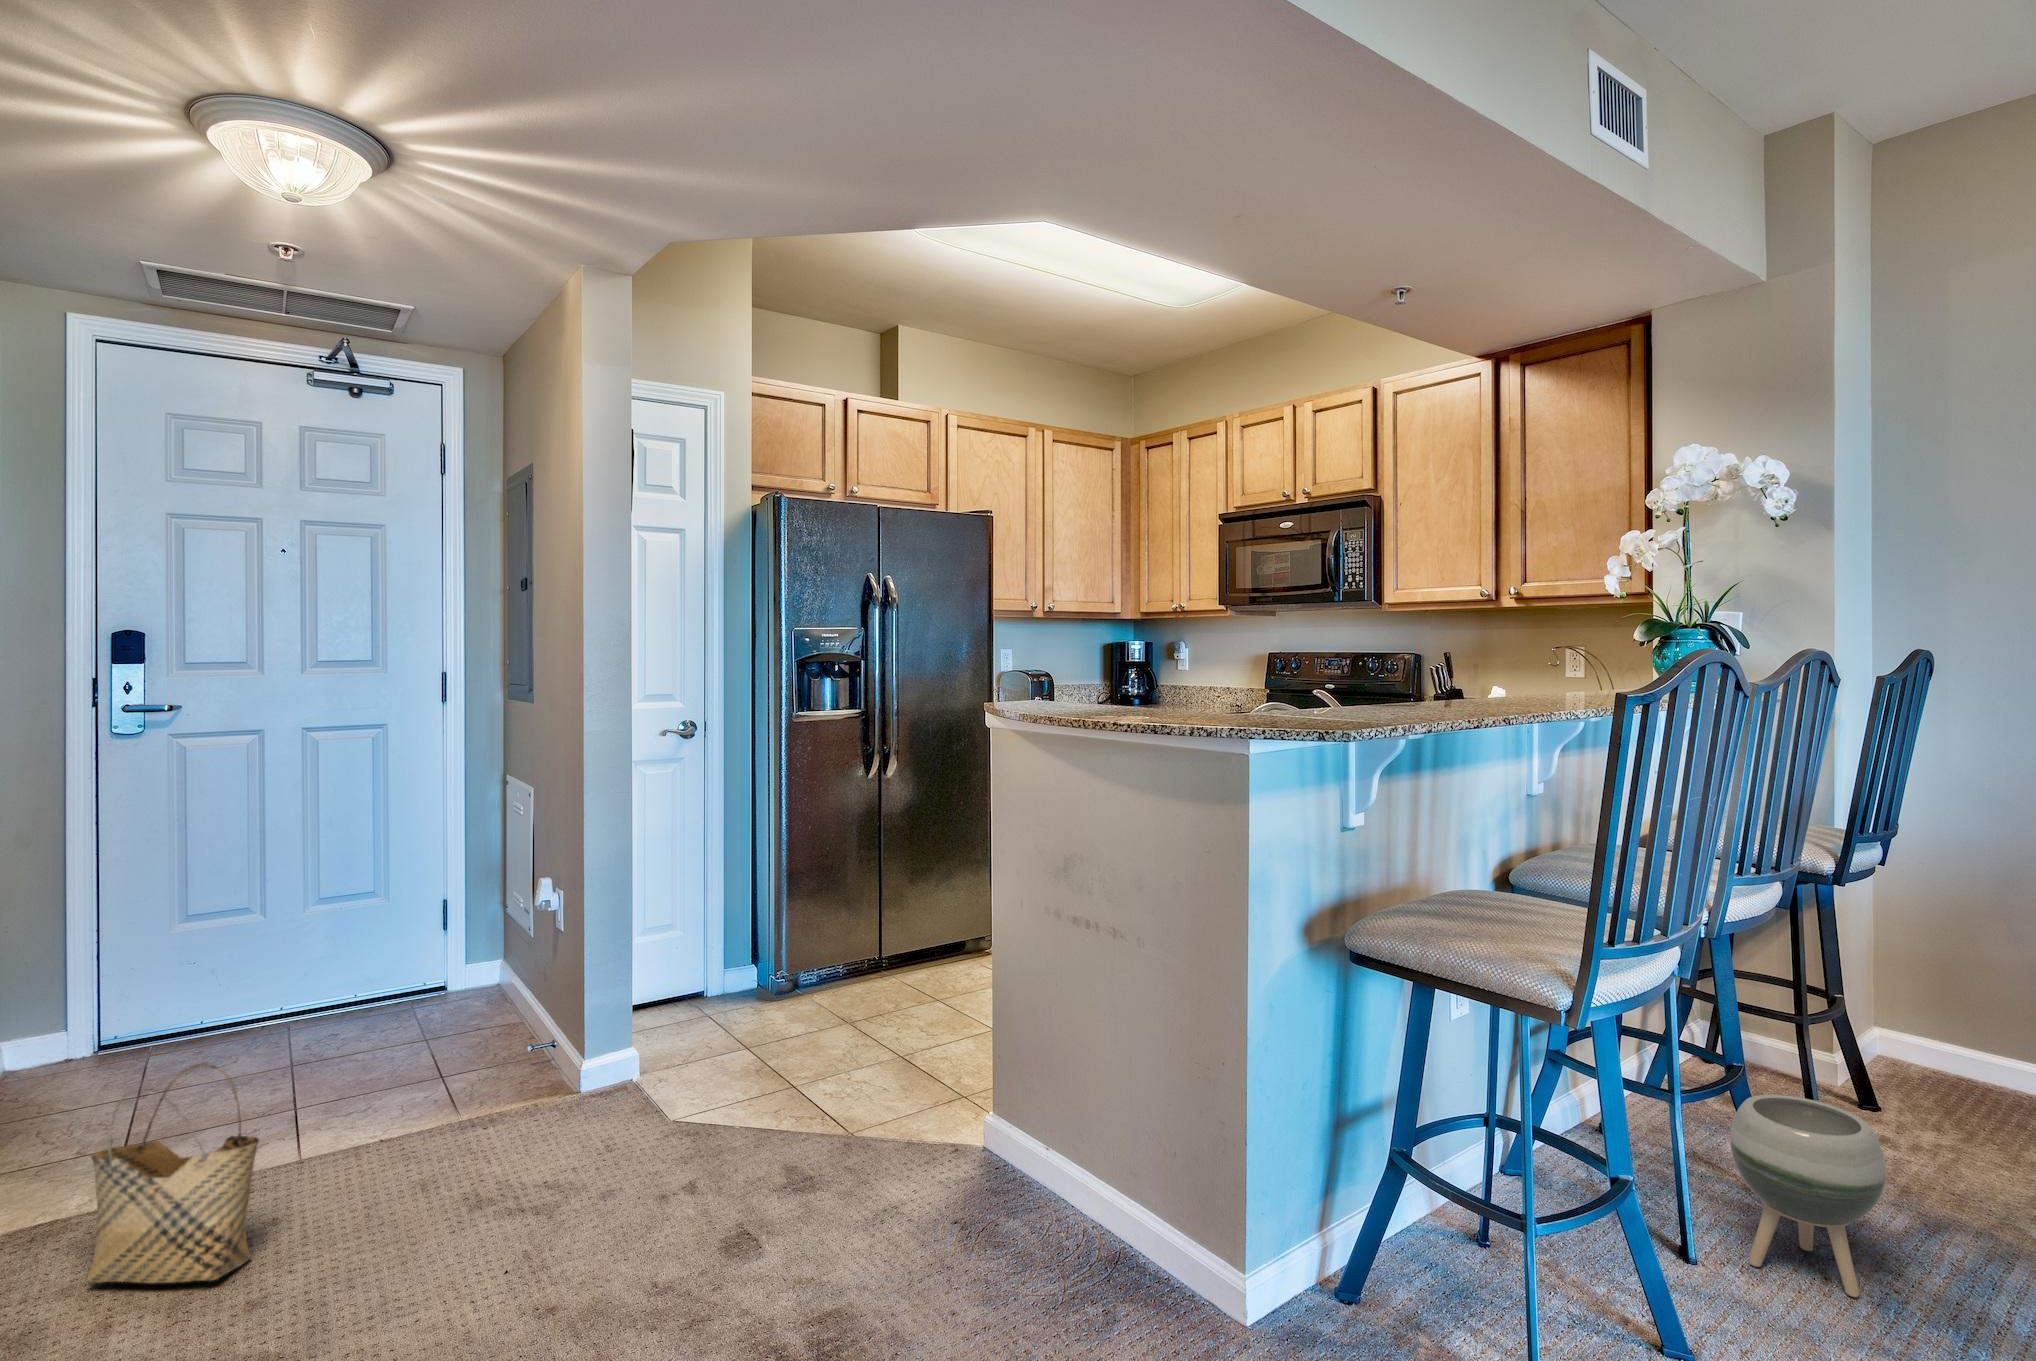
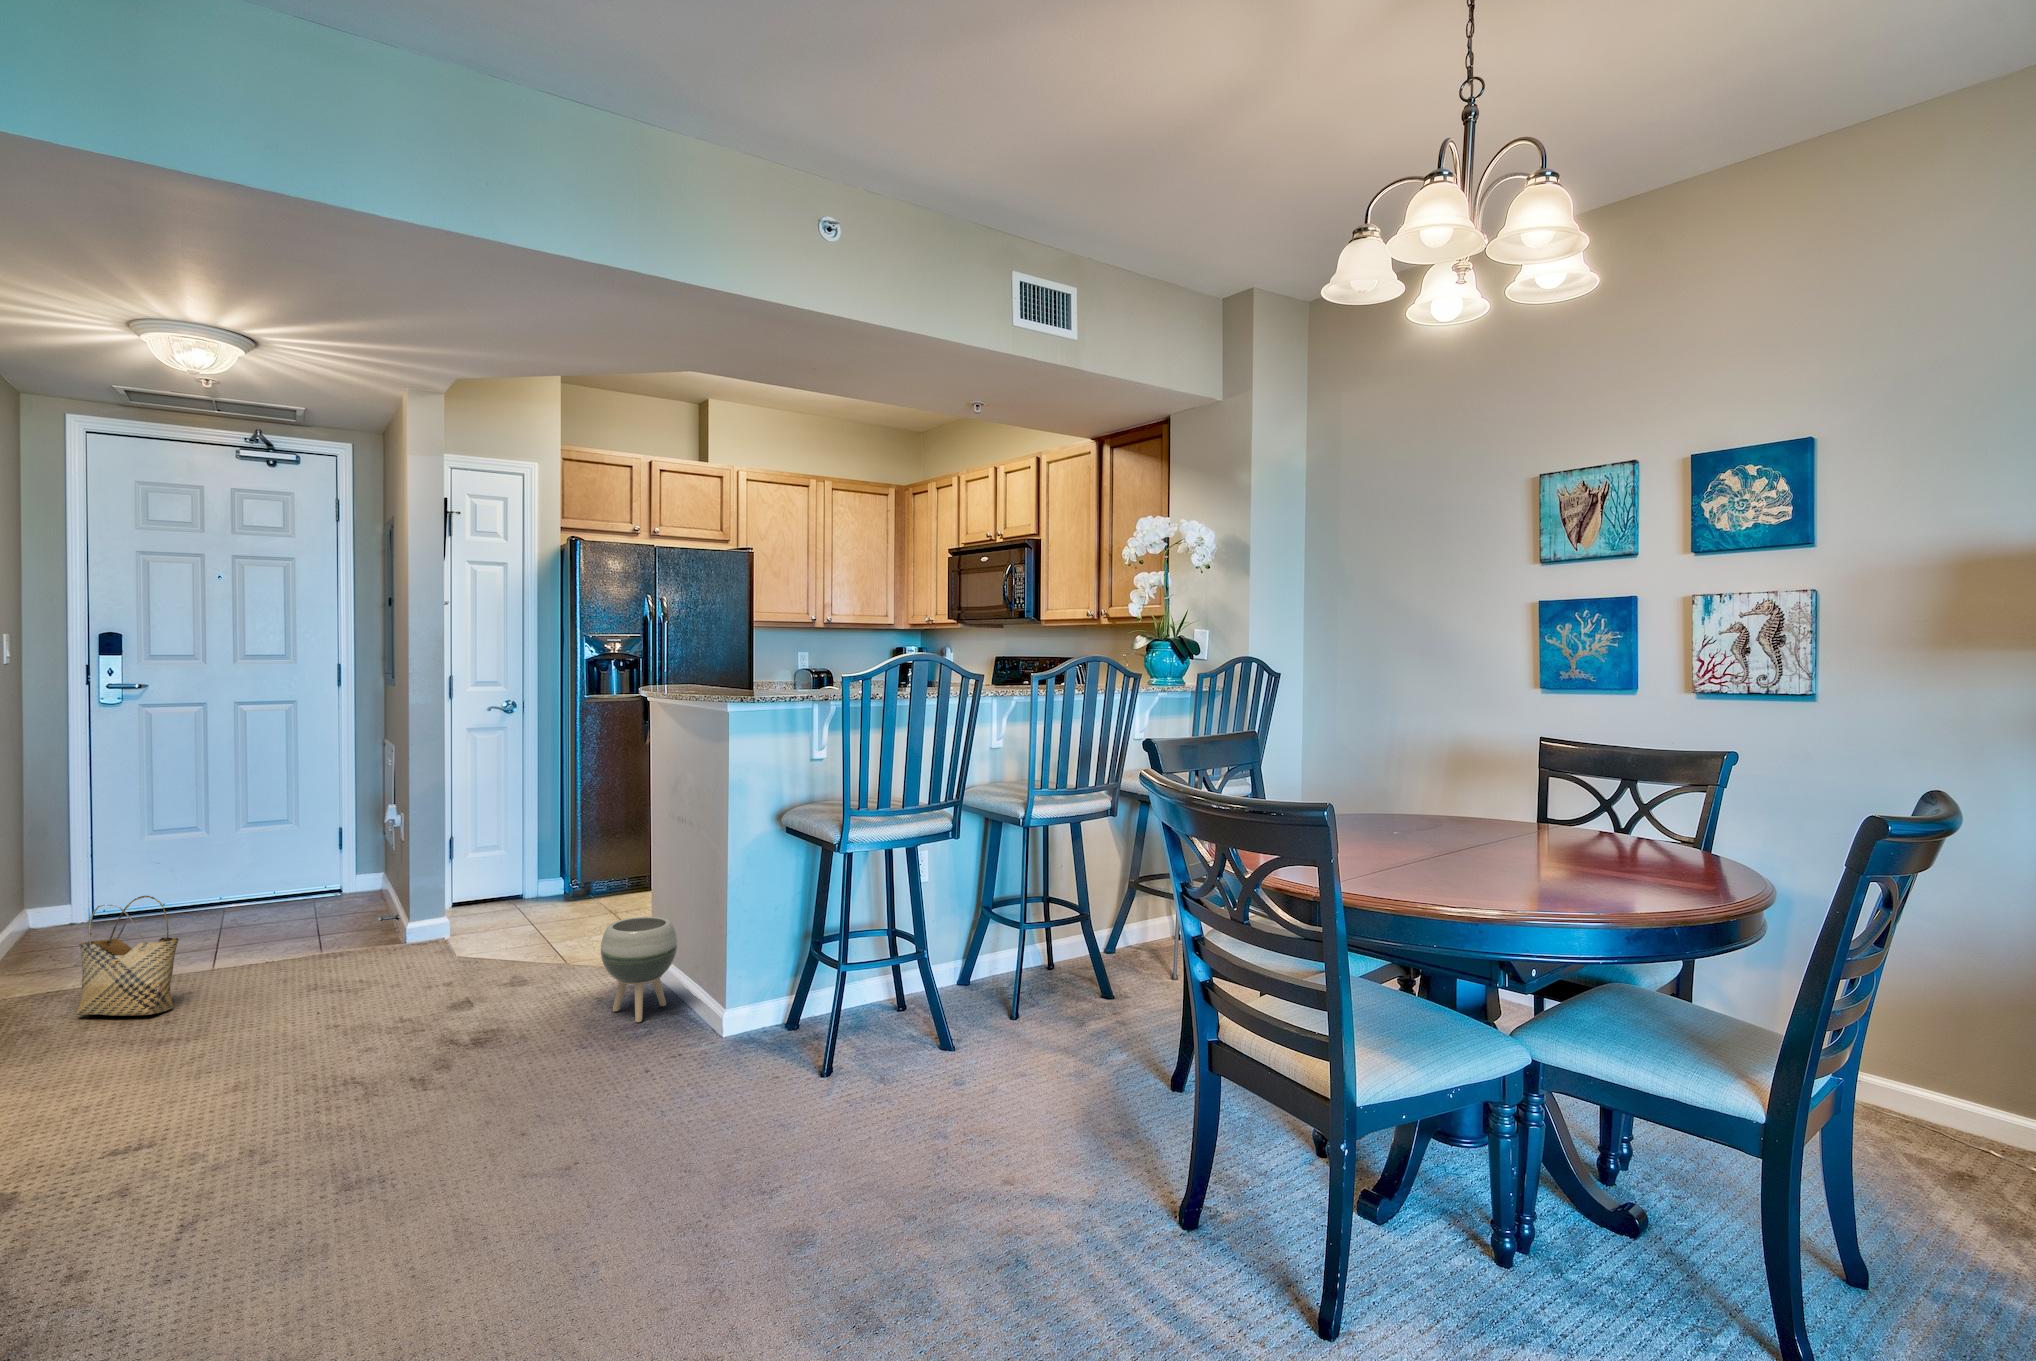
planter: present [1730,1095,1886,1297] -> present [601,917,677,1022]

